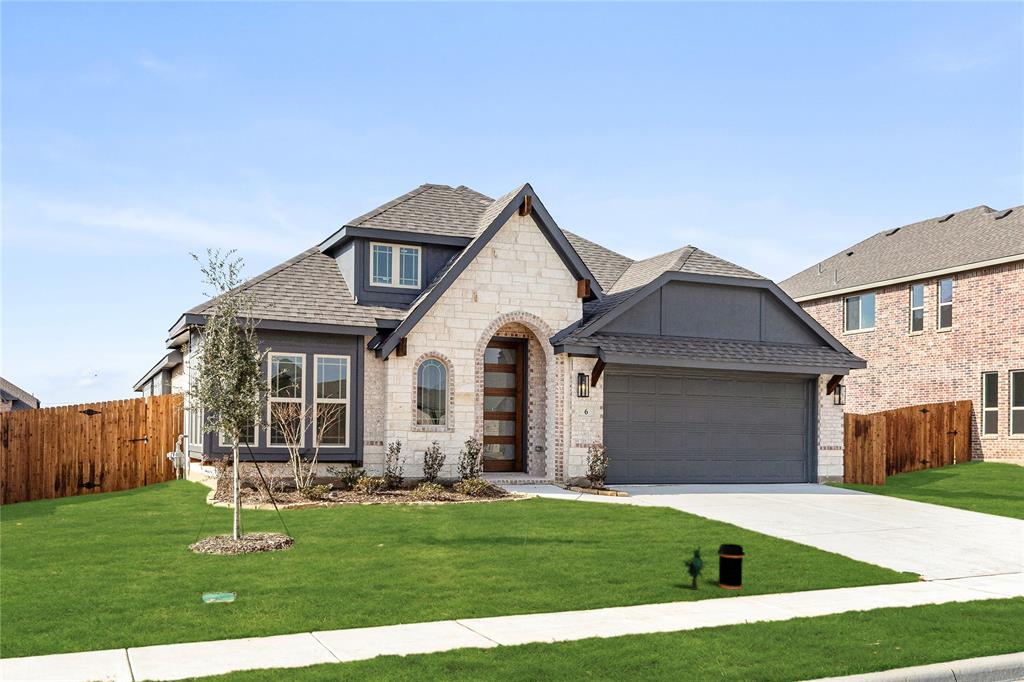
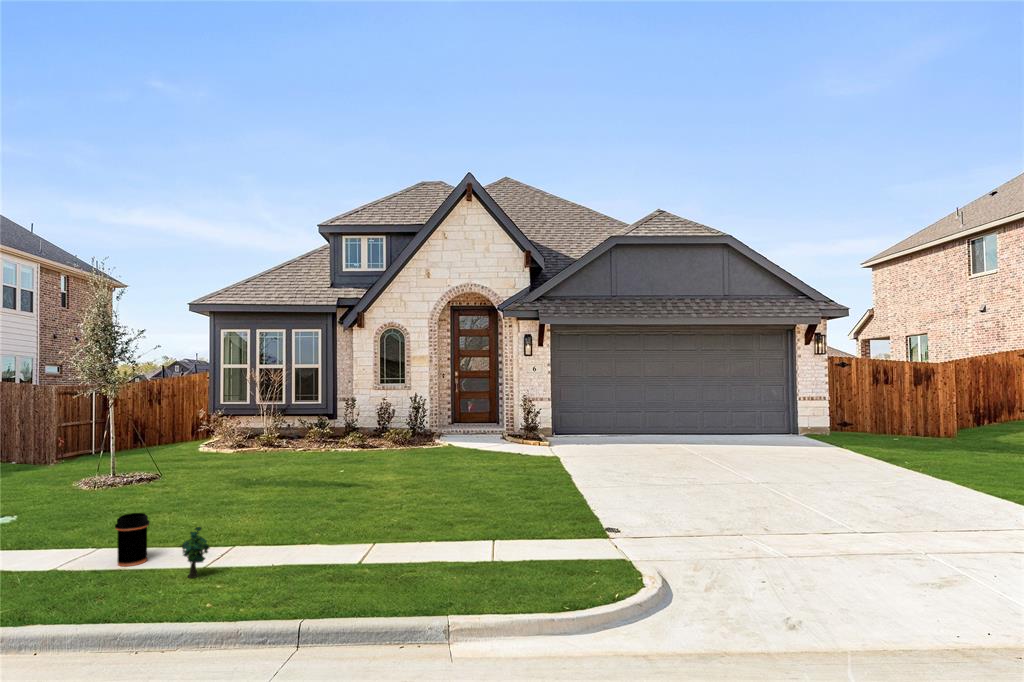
decorative plant: present [684,547,706,590] -> present [180,527,210,578]

